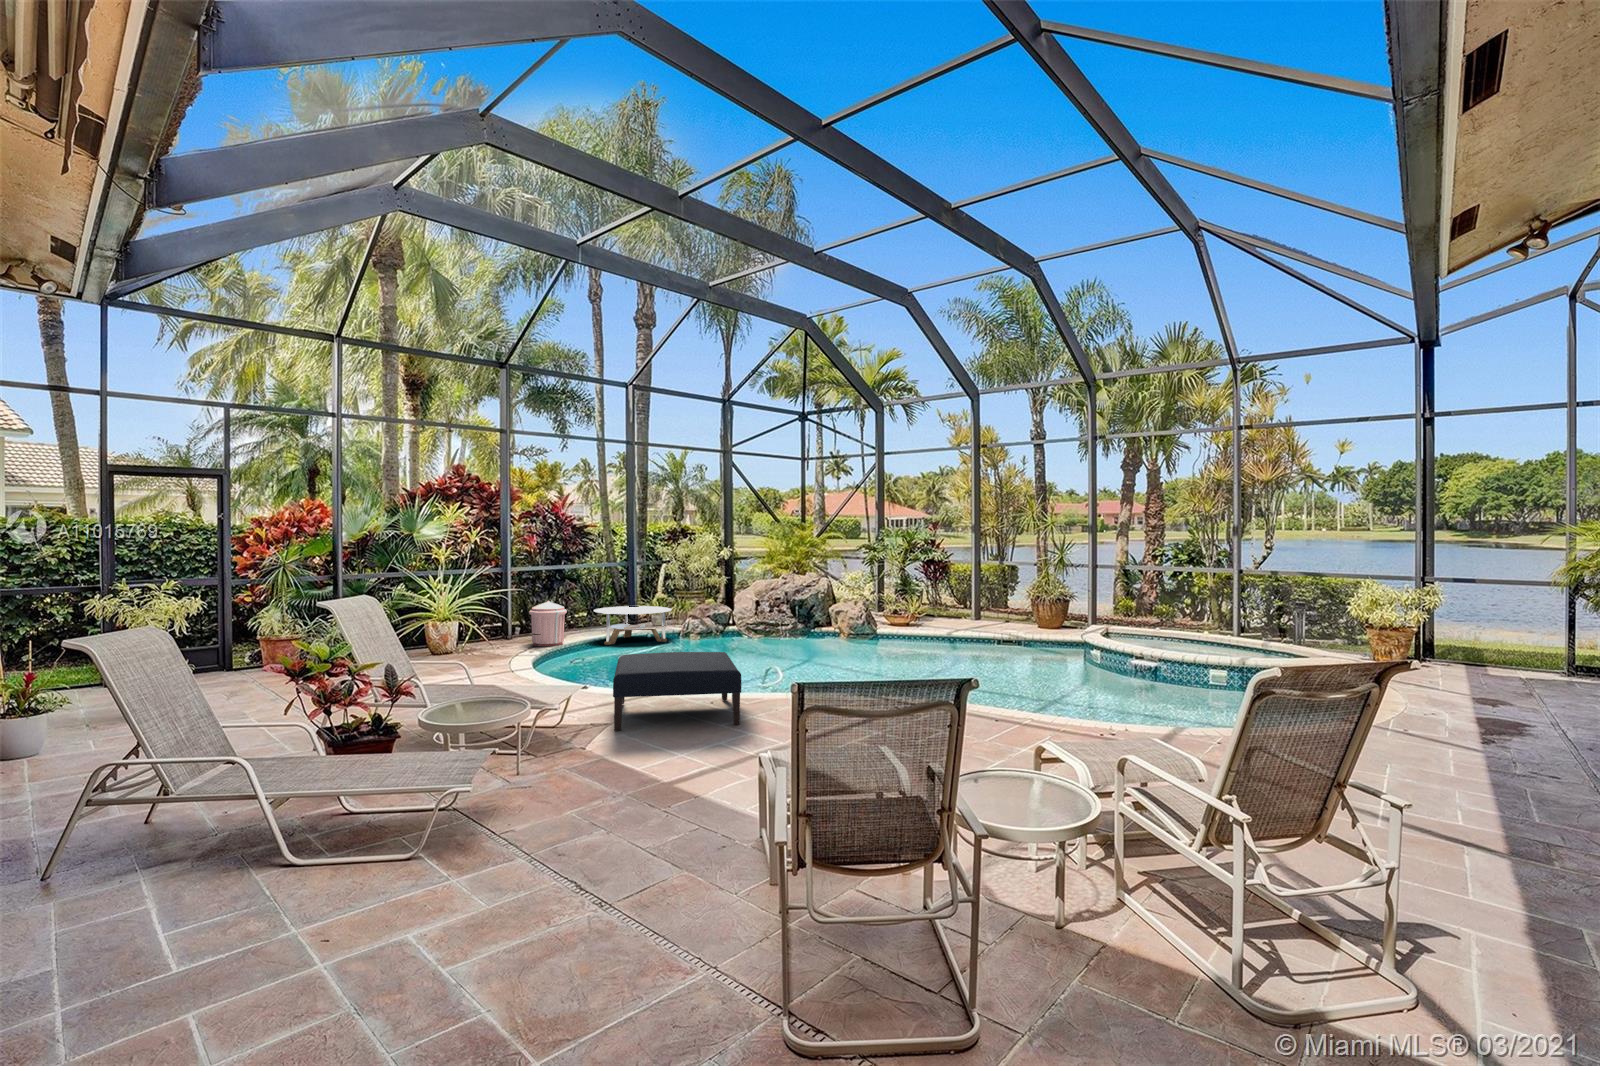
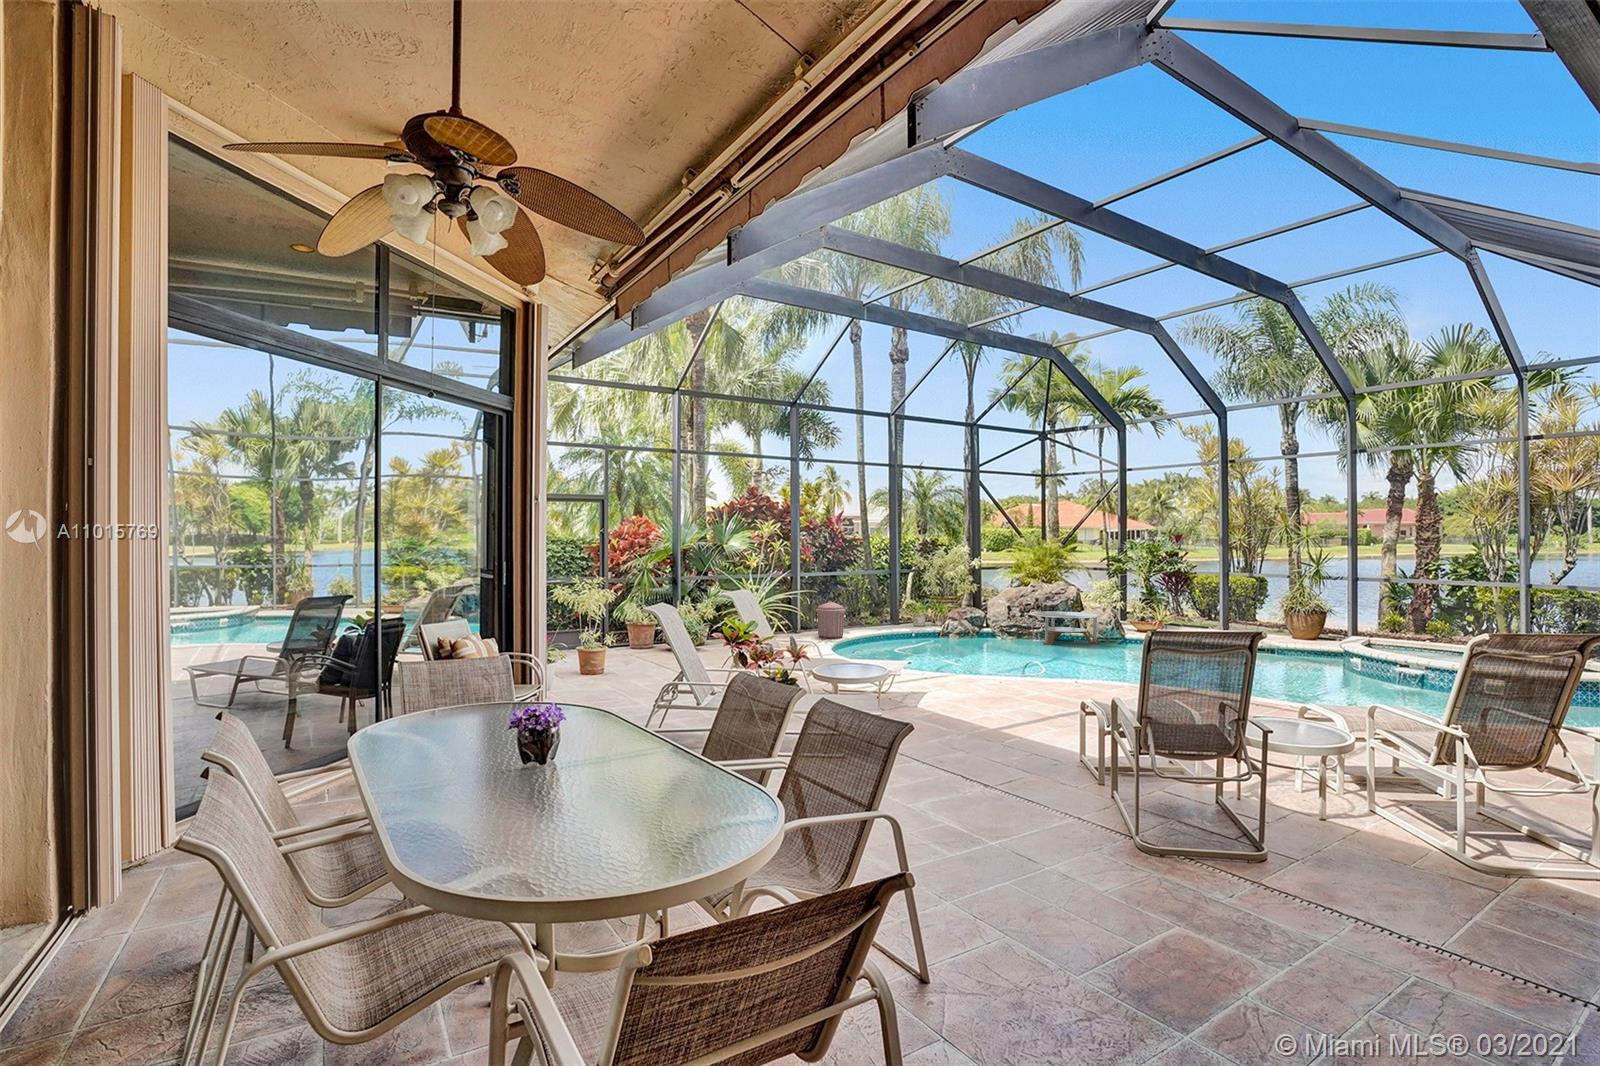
round table: present [594,606,672,645] -> present [1029,611,1102,645]
ottoman: present [613,652,742,731] -> none [920,641,1029,699]

